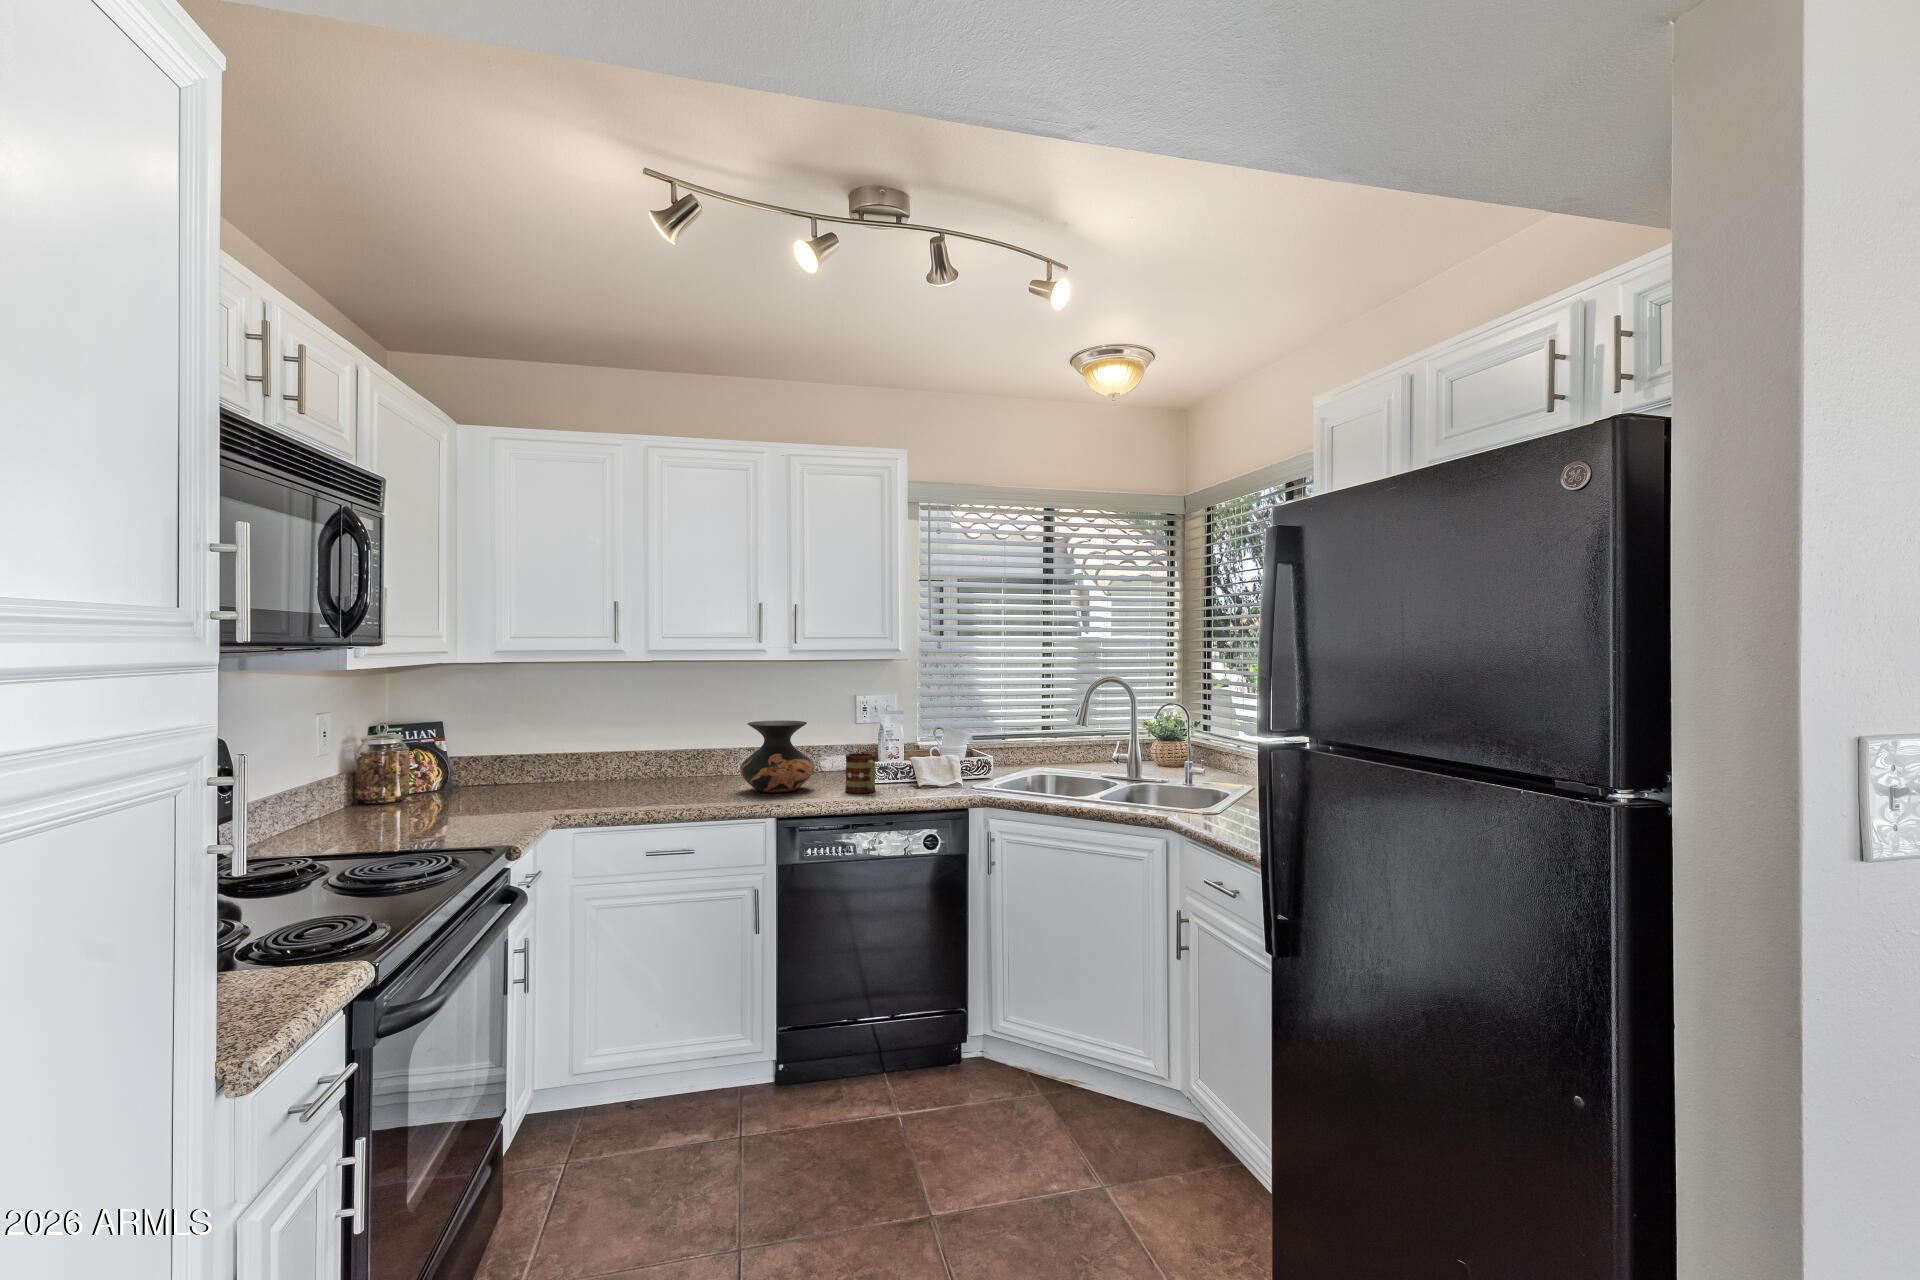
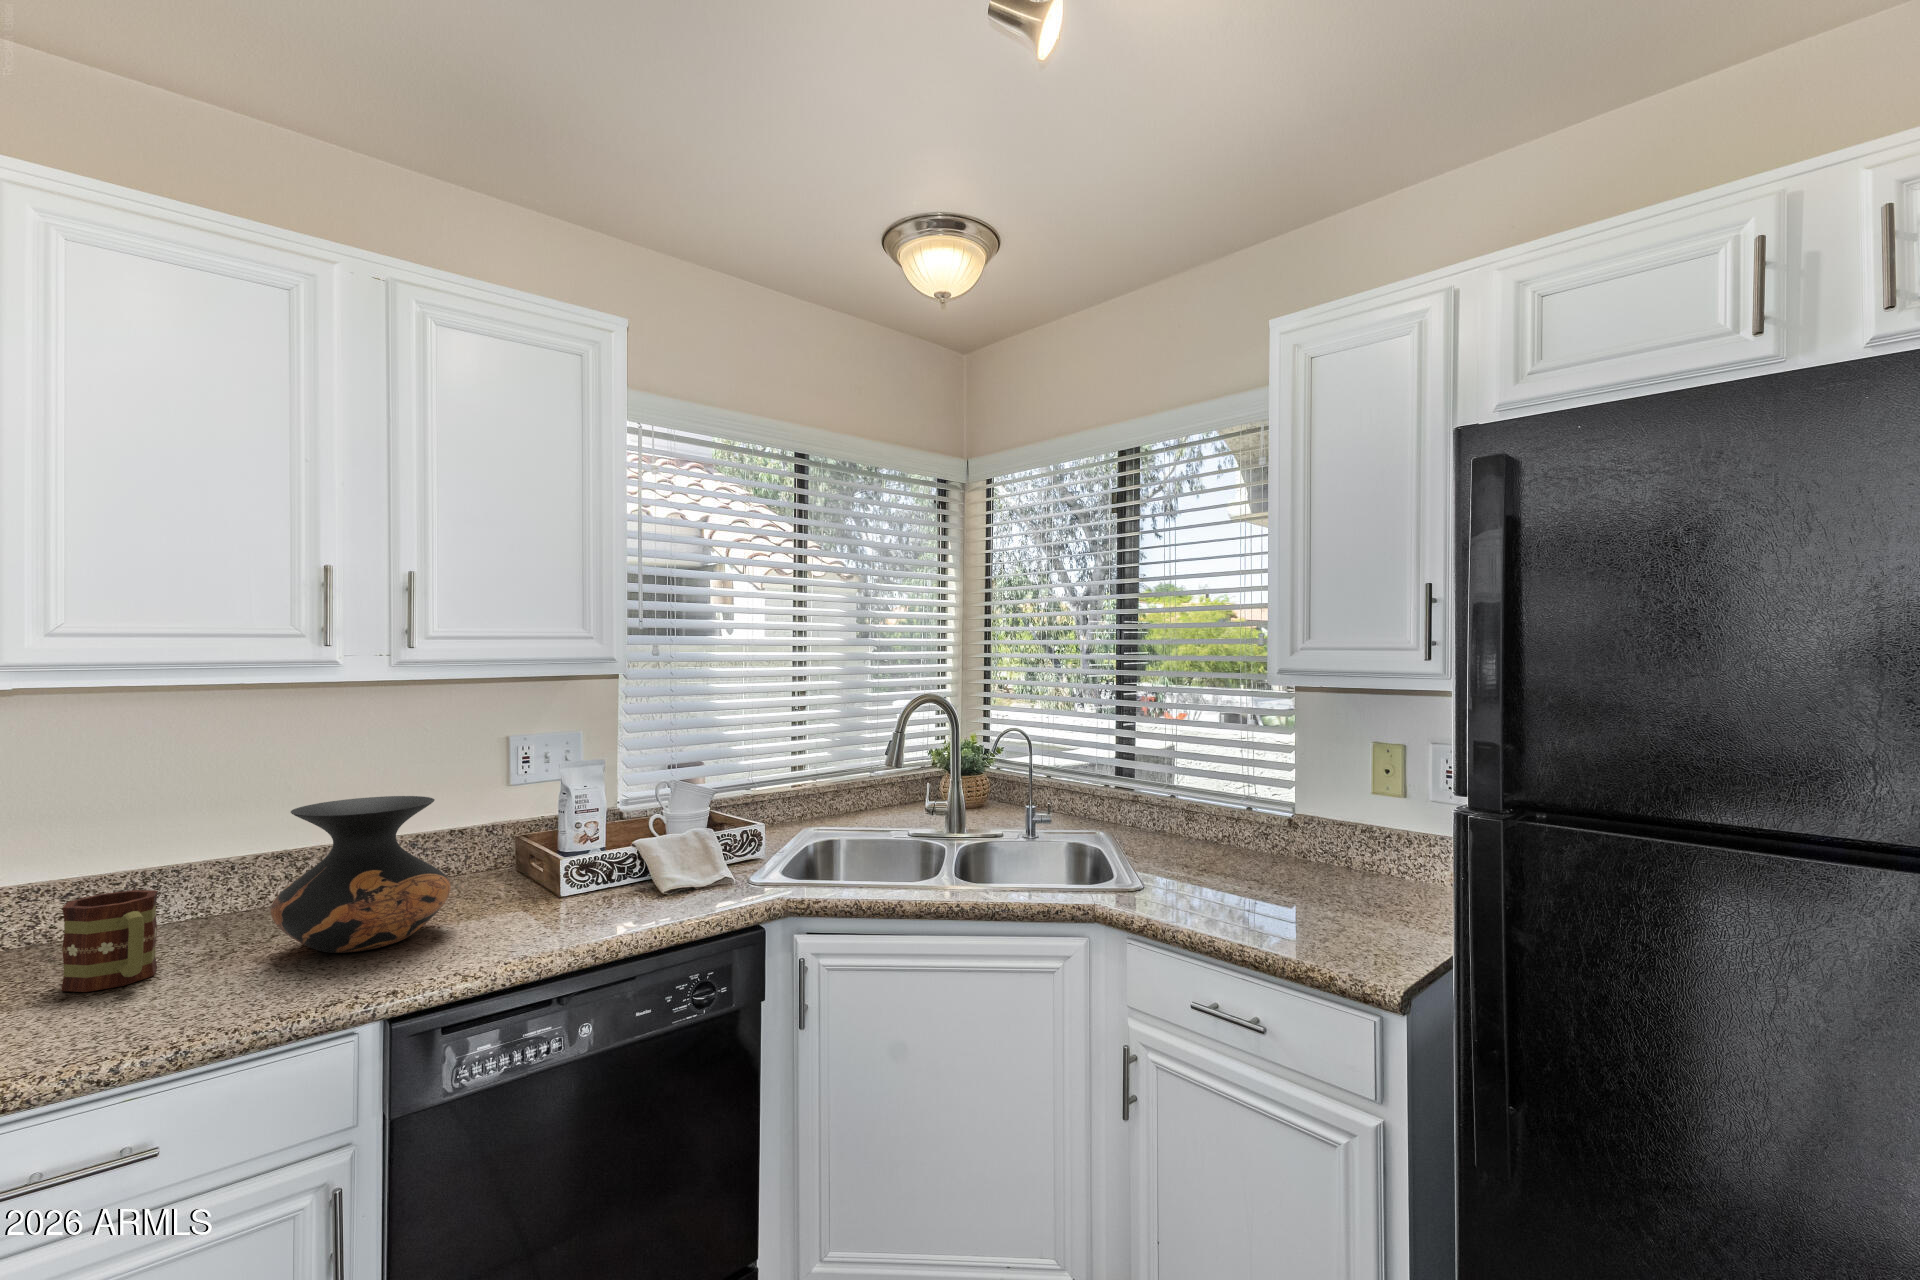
mug: present [845,753,876,793] -> present [61,890,158,992]

